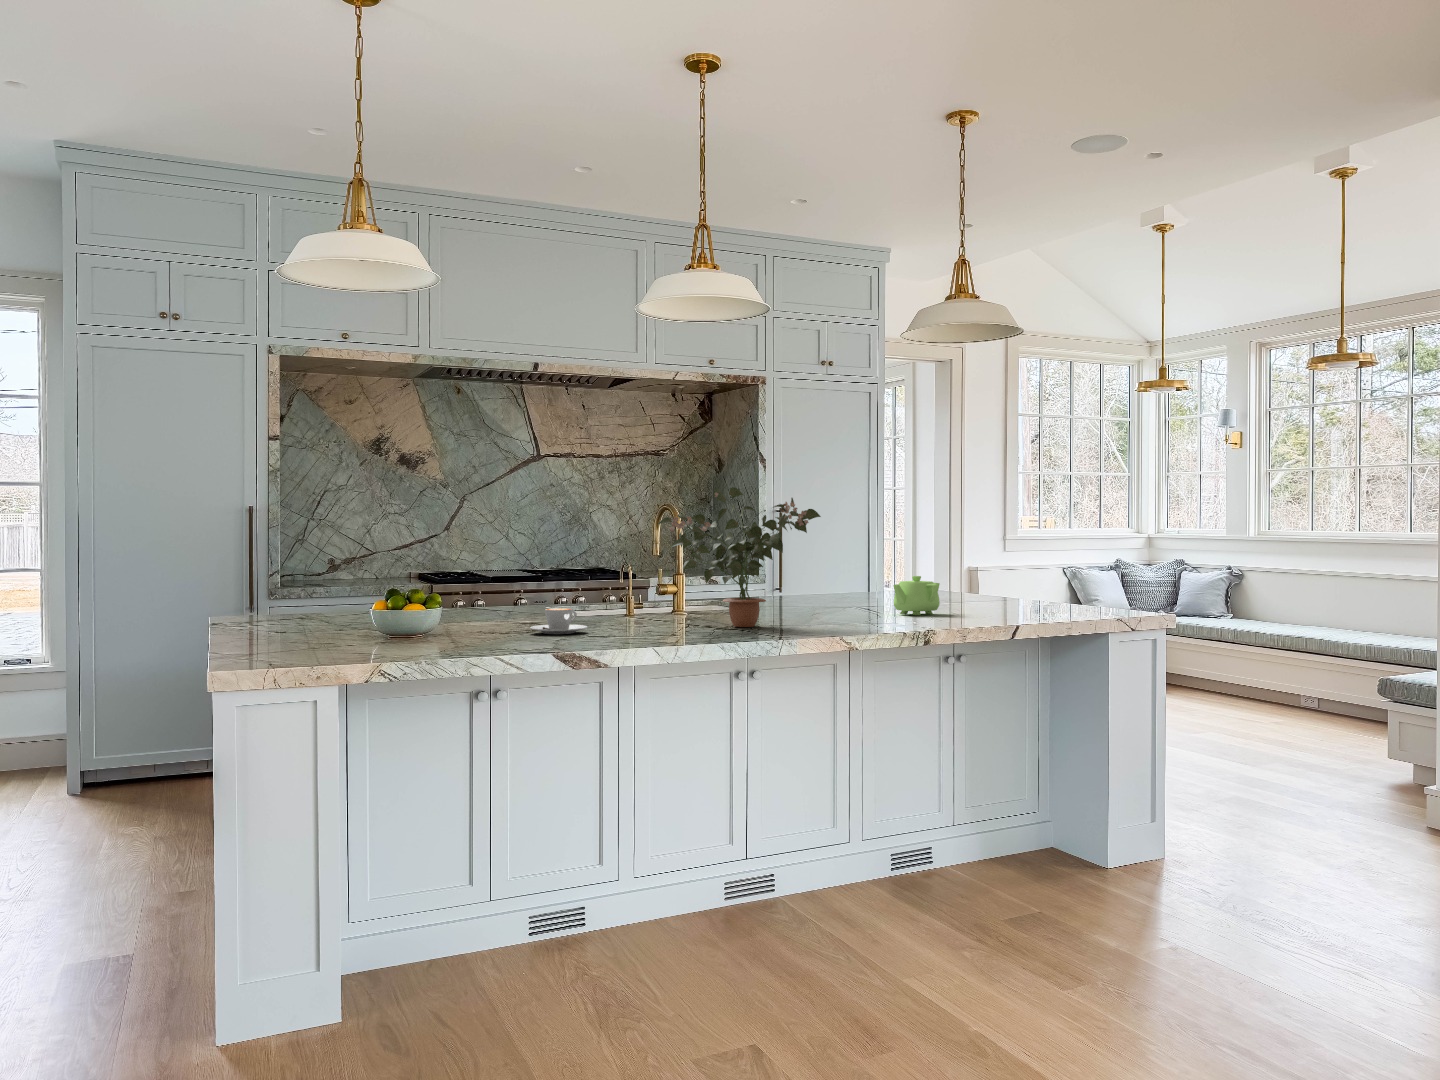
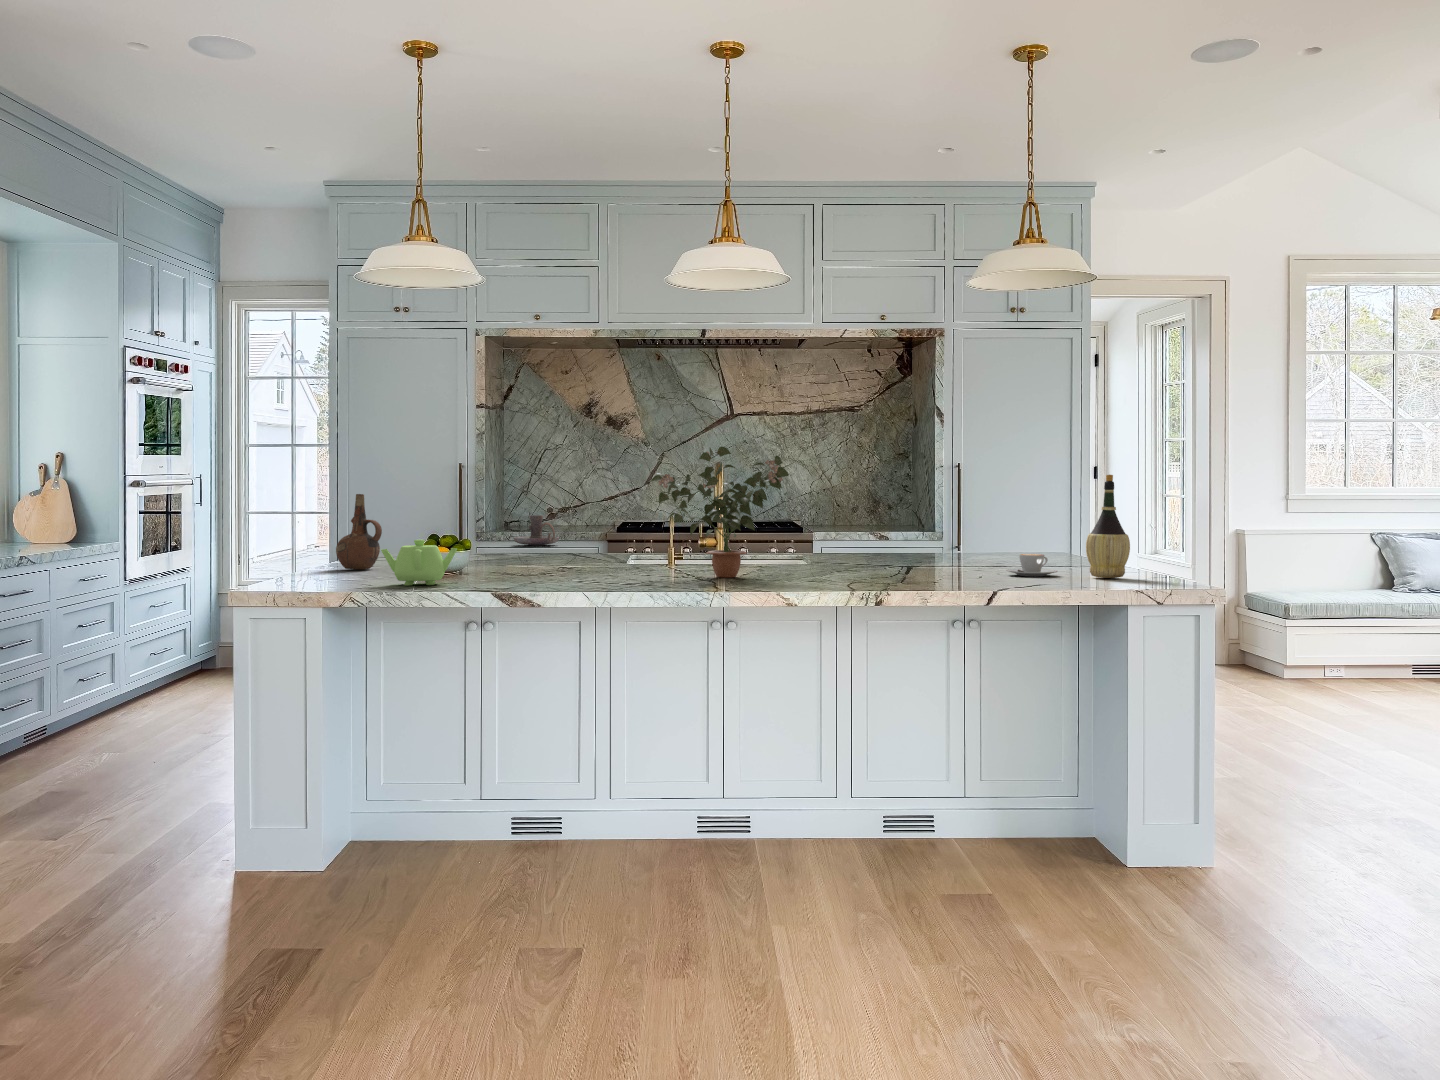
wine bottle: none [1061,517,1102,614] -> present [1086,475,1130,578]
ceramic pitcher: none [240,541,300,635] -> present [336,494,382,569]
candle holder: none [310,566,367,601] -> present [514,515,559,546]
teapot: present [893,576,940,615] -> present [381,540,457,586]
coffee cup: present [530,608,588,634] -> present [1006,554,1058,576]

